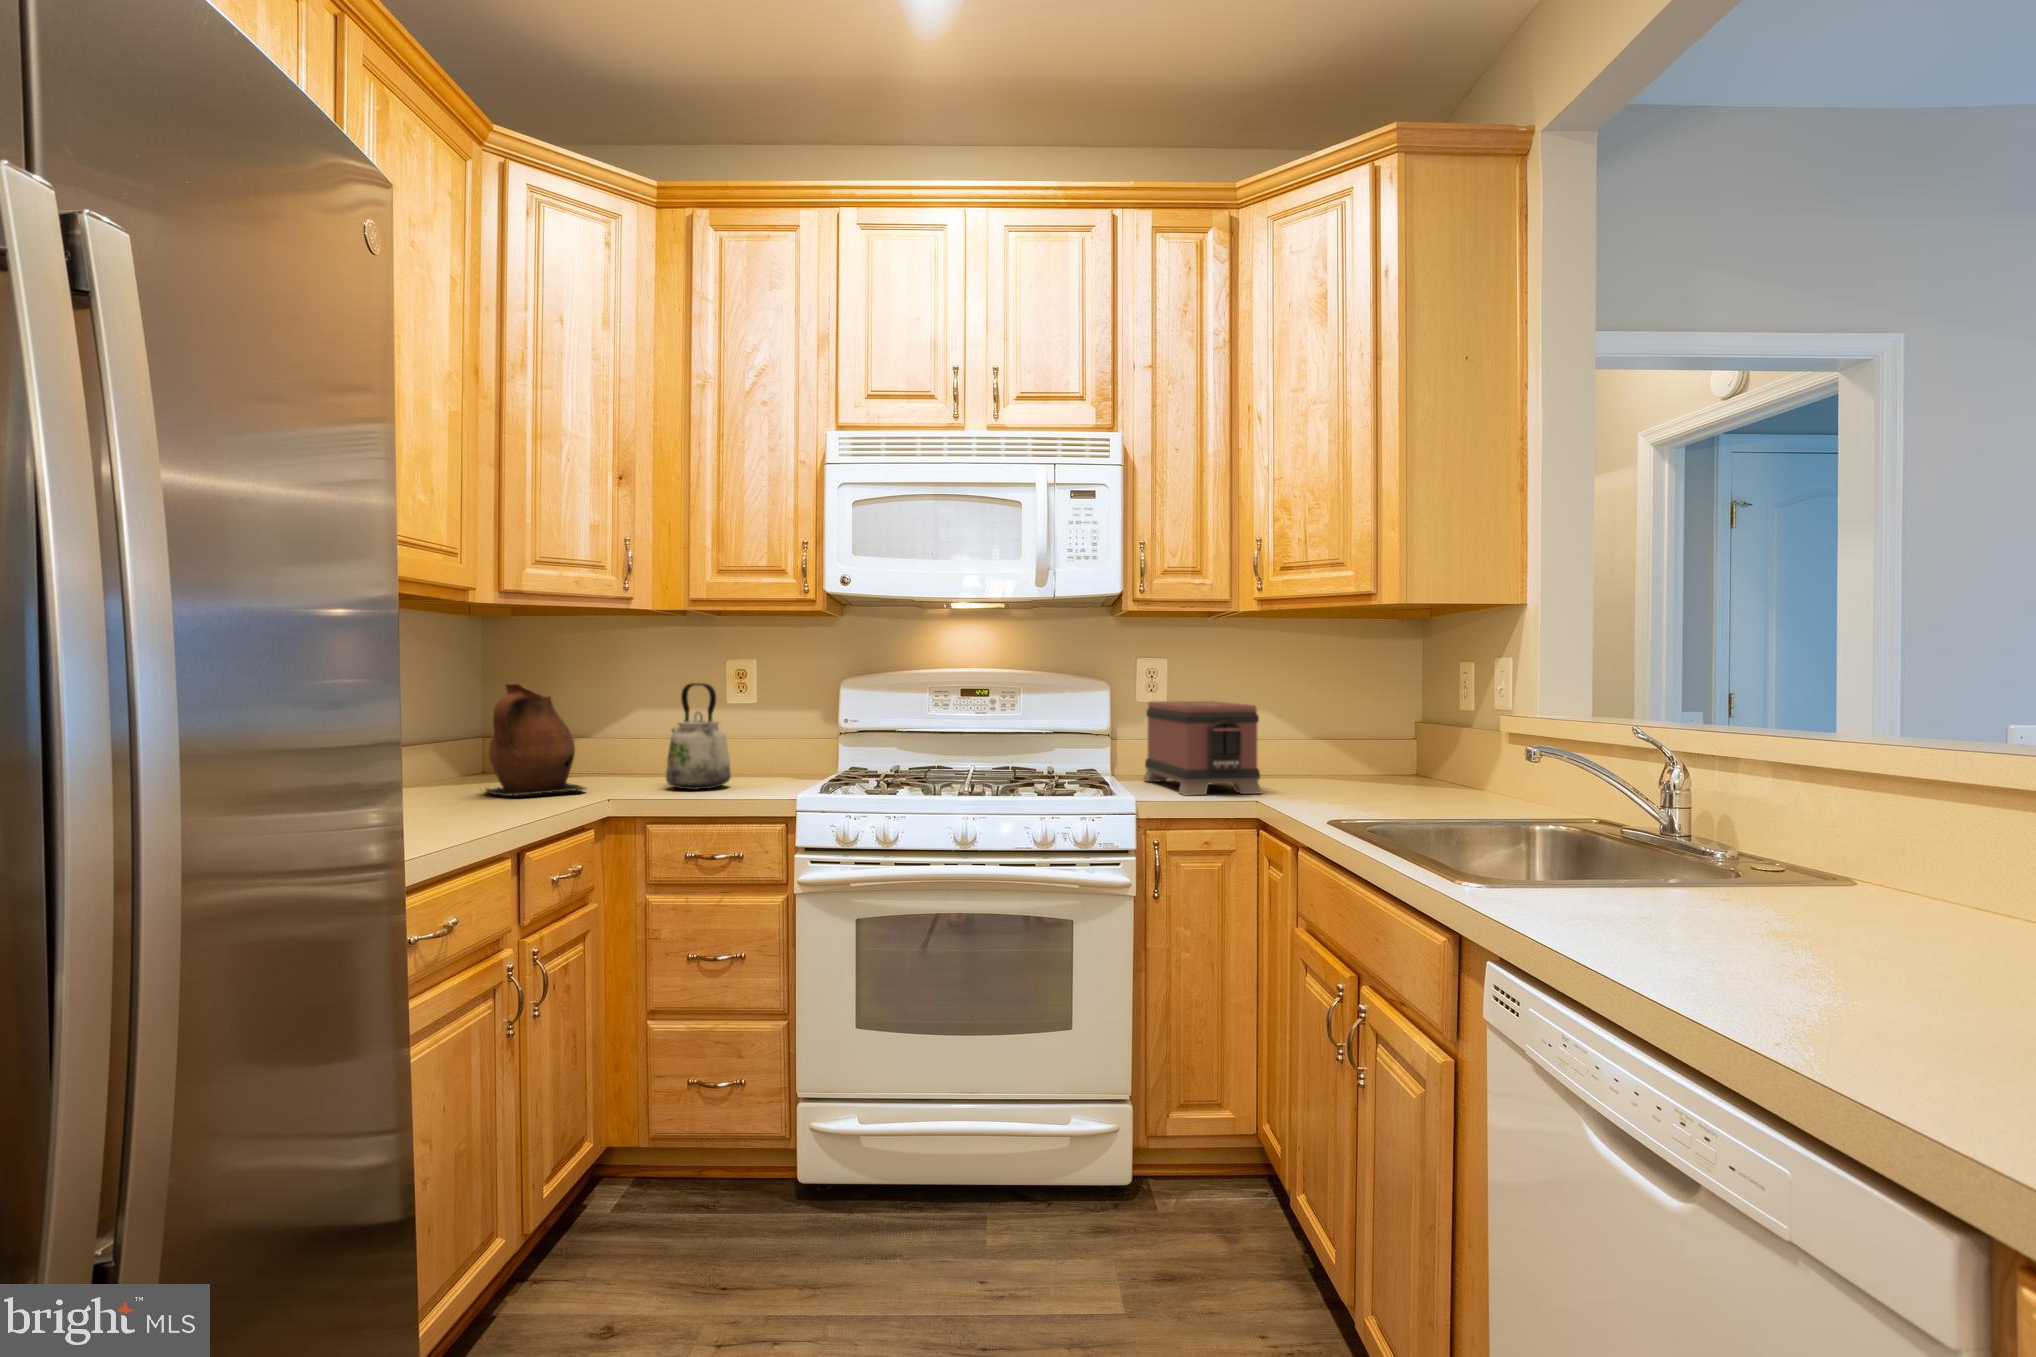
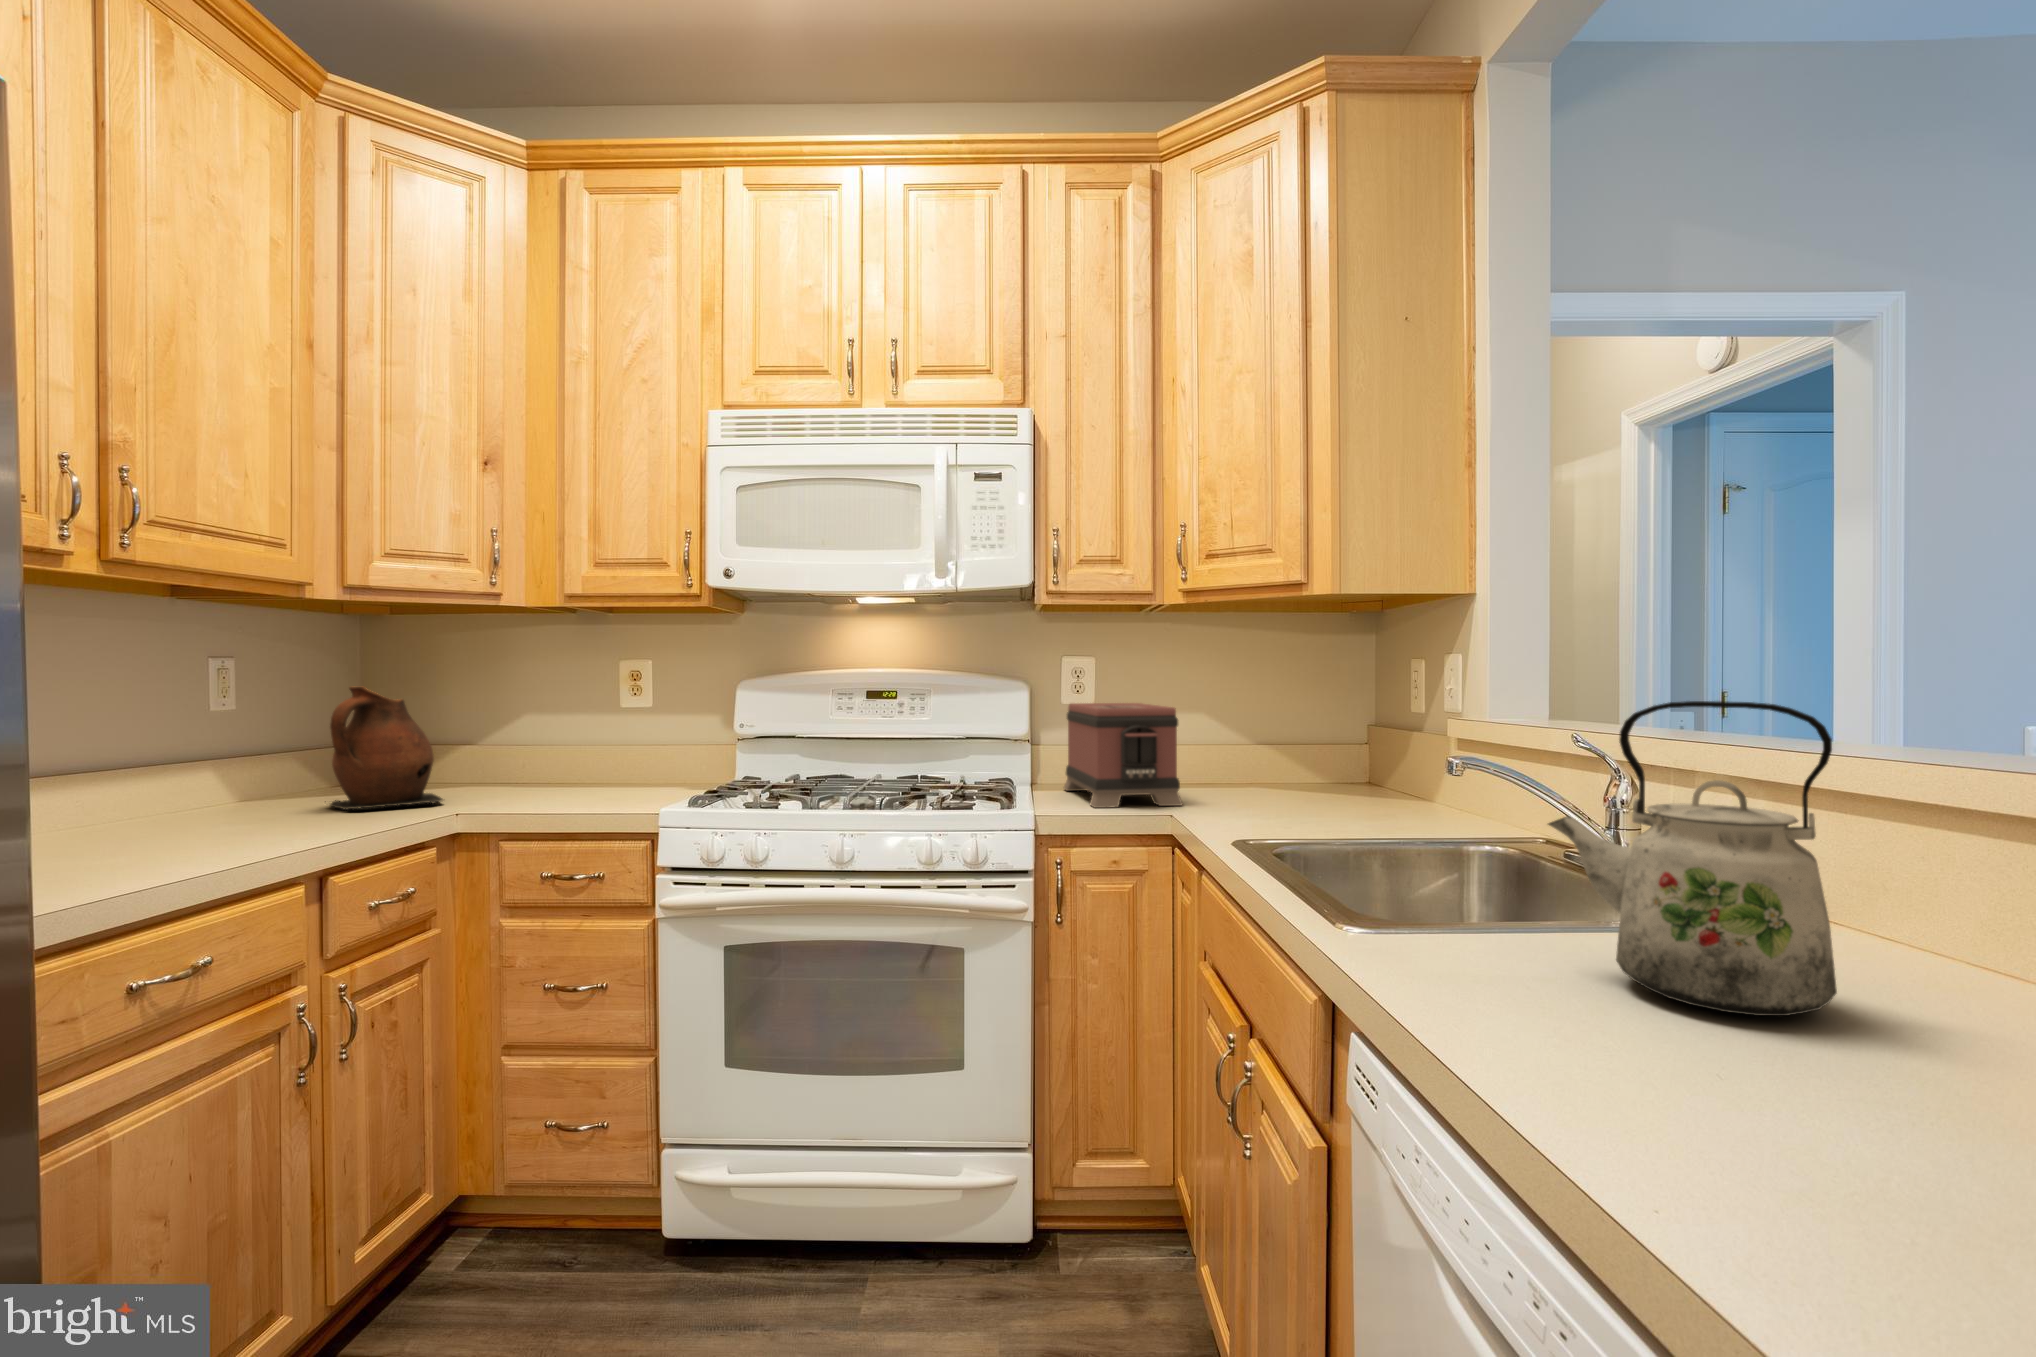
kettle: present [666,683,731,790] -> present [1548,701,1837,1016]

